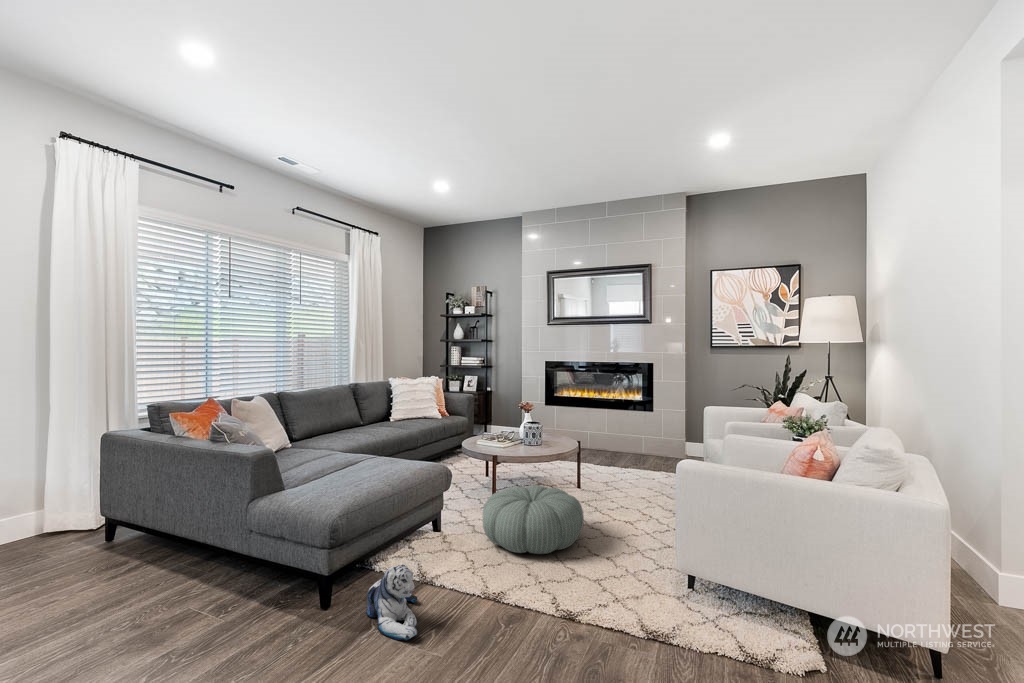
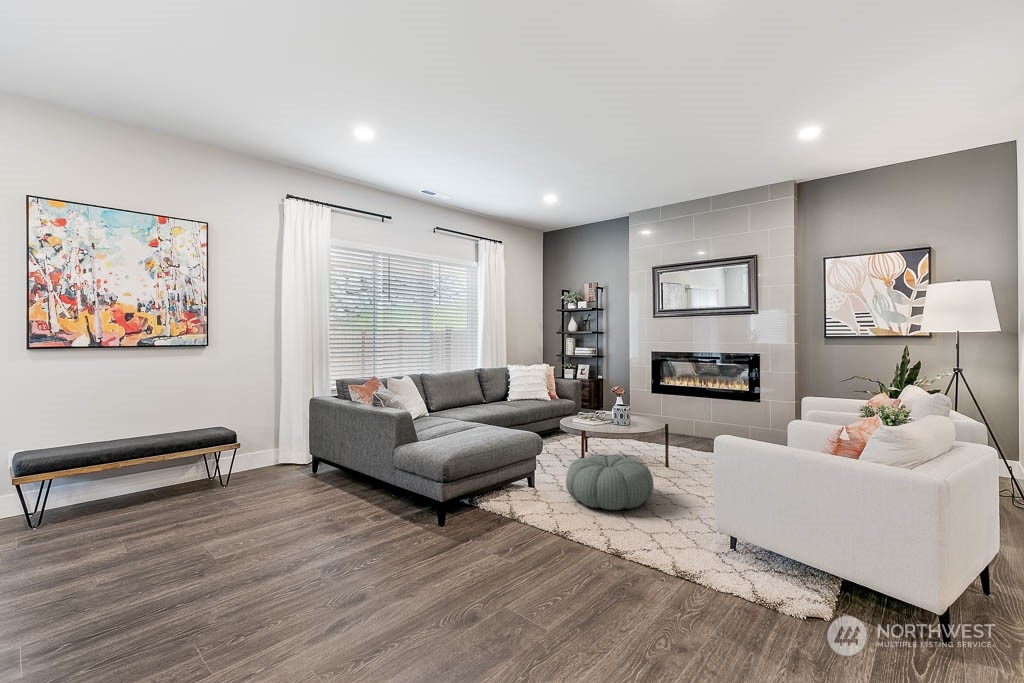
plush toy: present [366,565,418,641] -> none [466,499,504,551]

